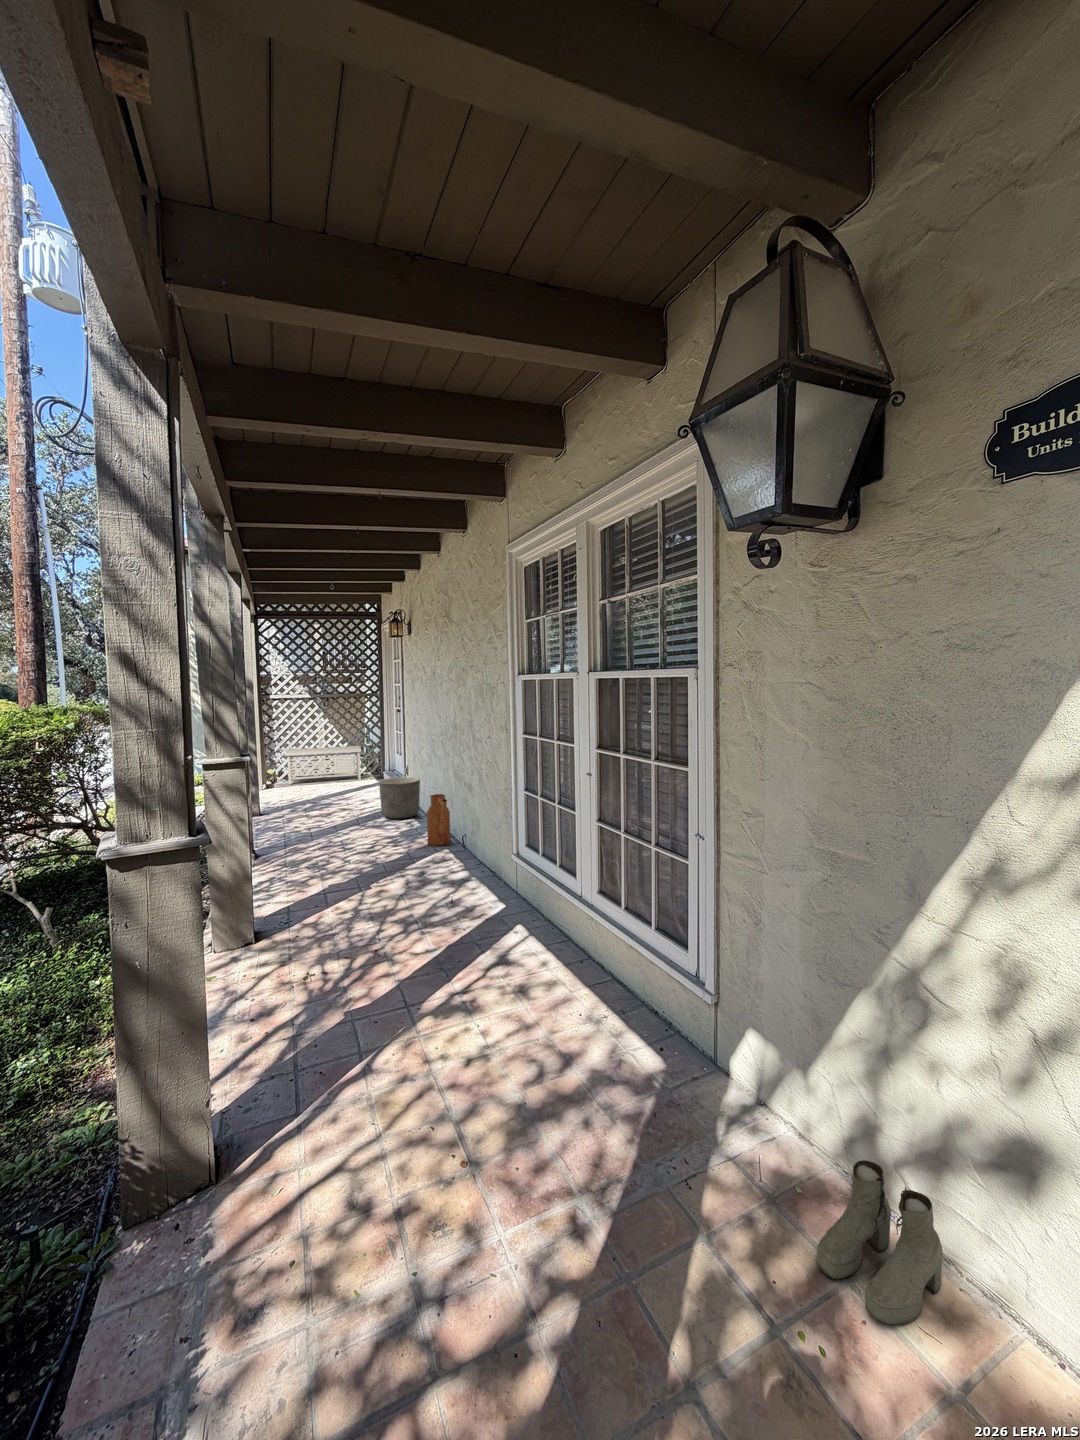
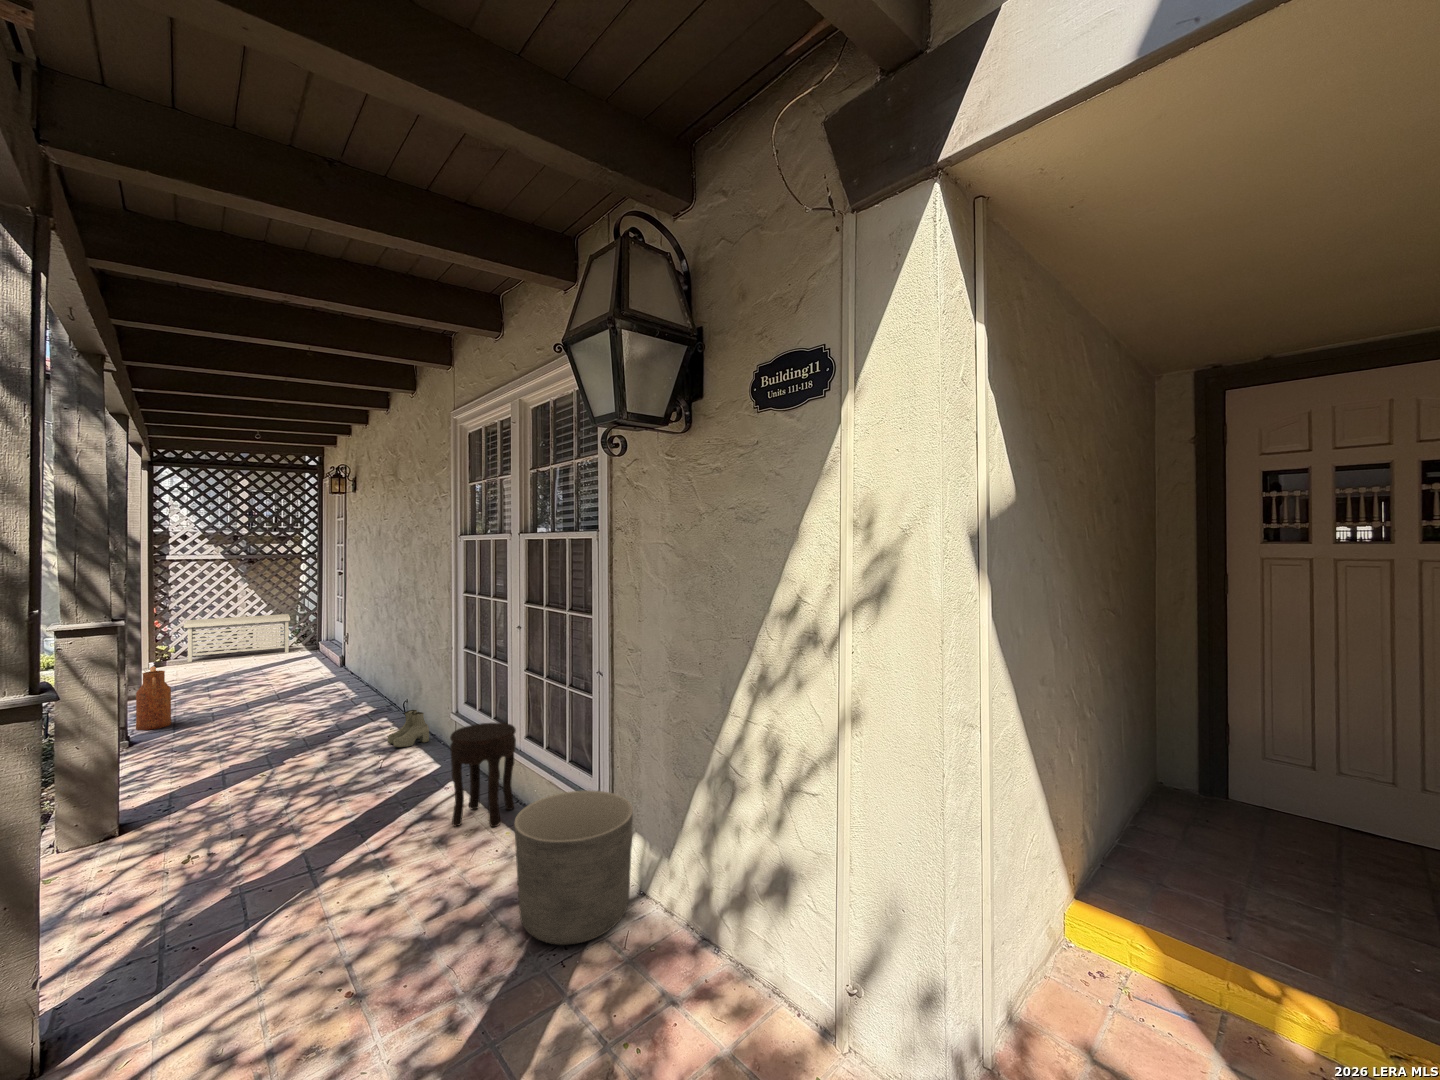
planter: present [379,777,420,819] -> present [514,790,633,945]
watering can: present [427,794,451,846] -> present [136,667,171,730]
side table: none [526,872,590,983] -> present [450,723,516,827]
boots: present [816,1160,943,1325] -> present [387,710,429,747]

